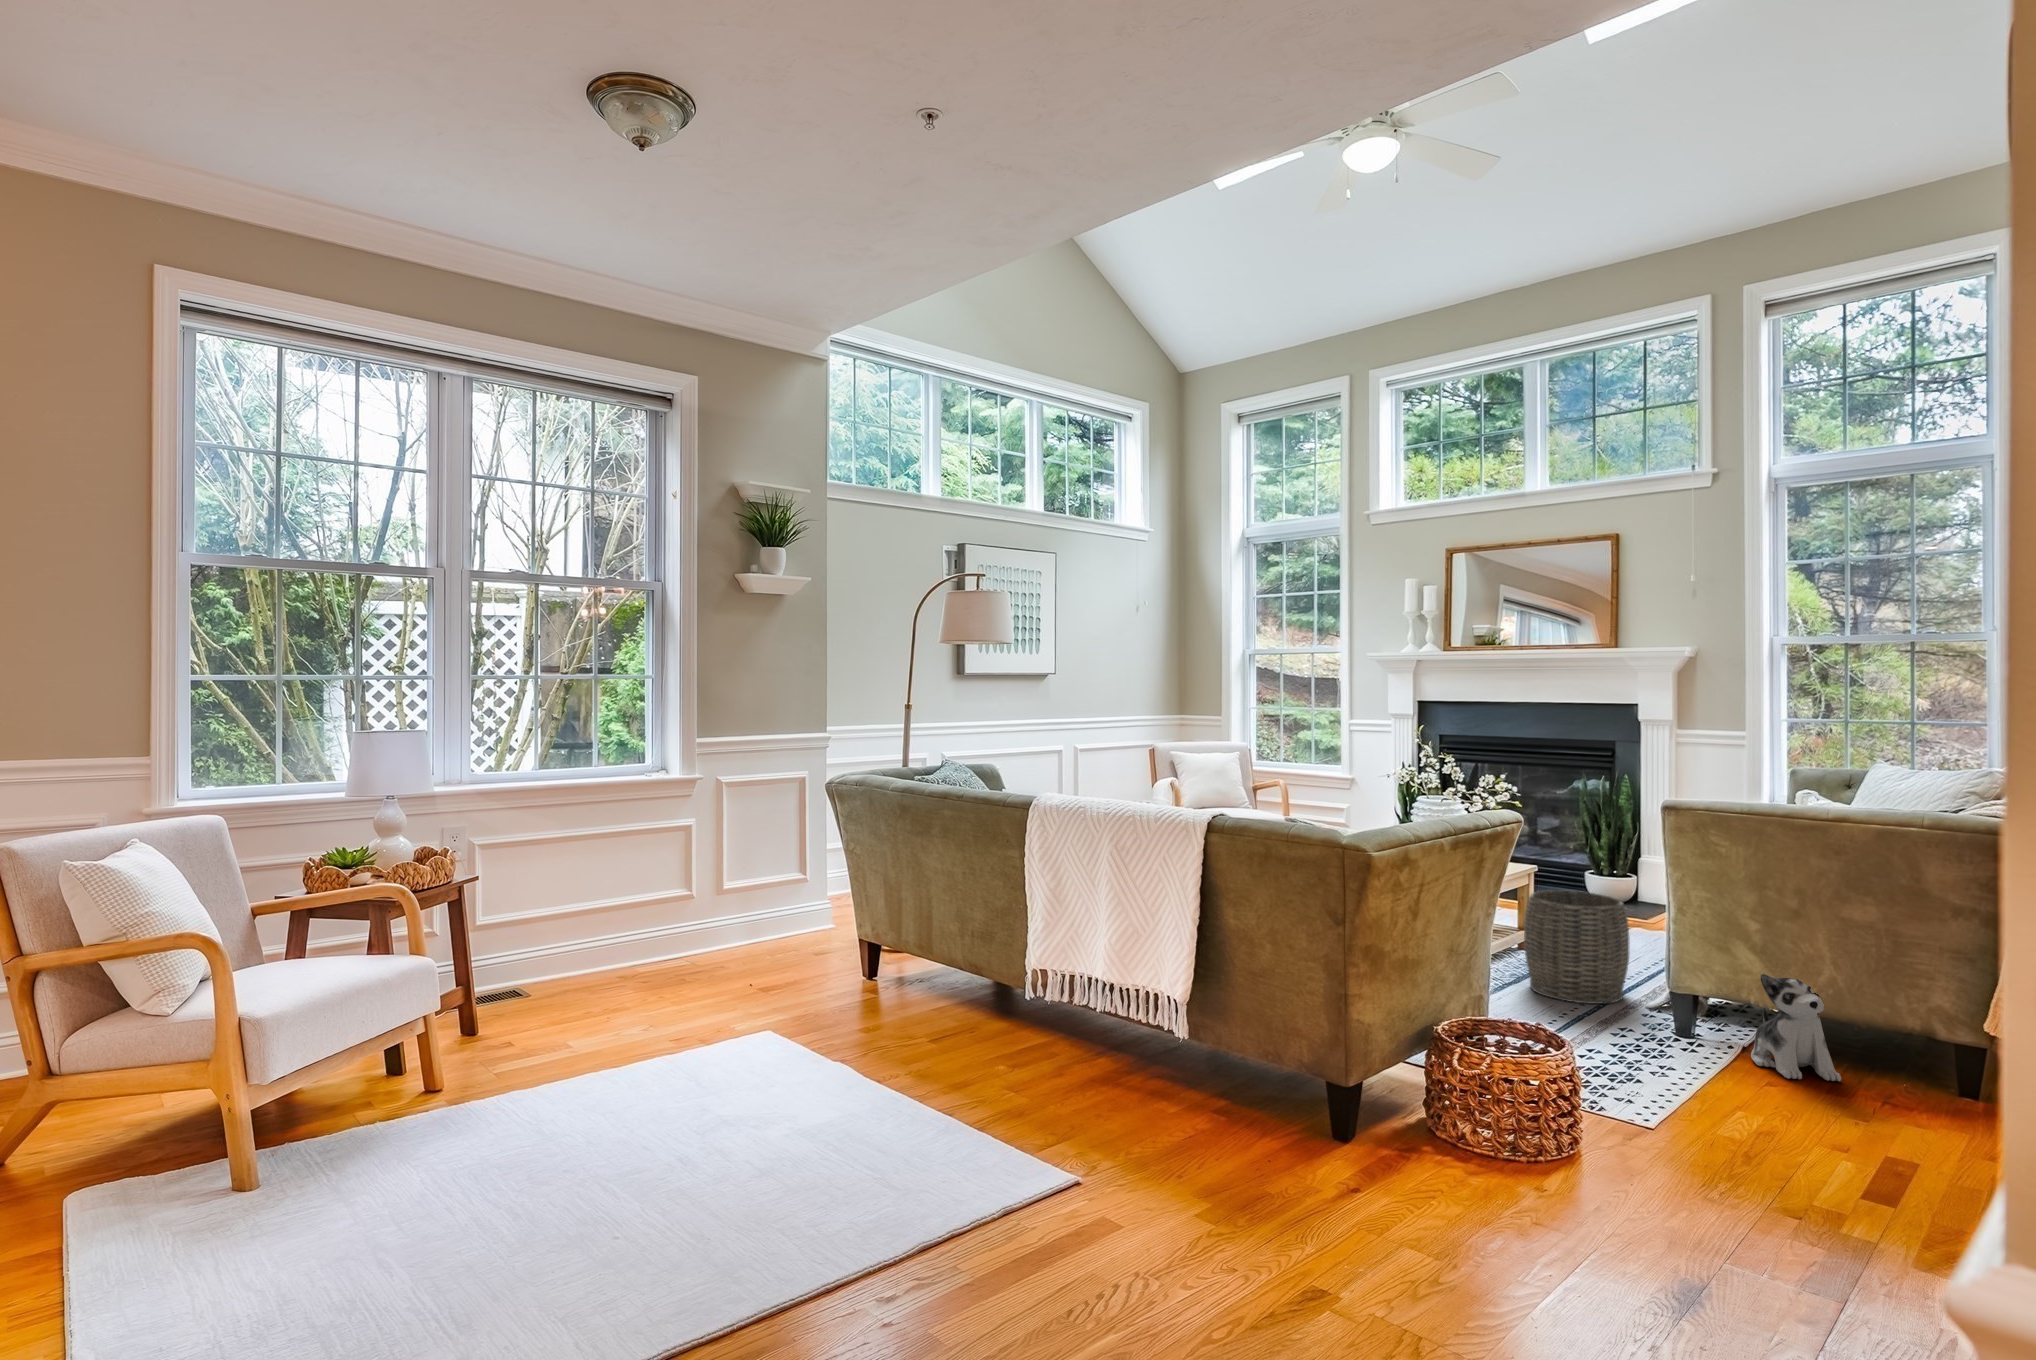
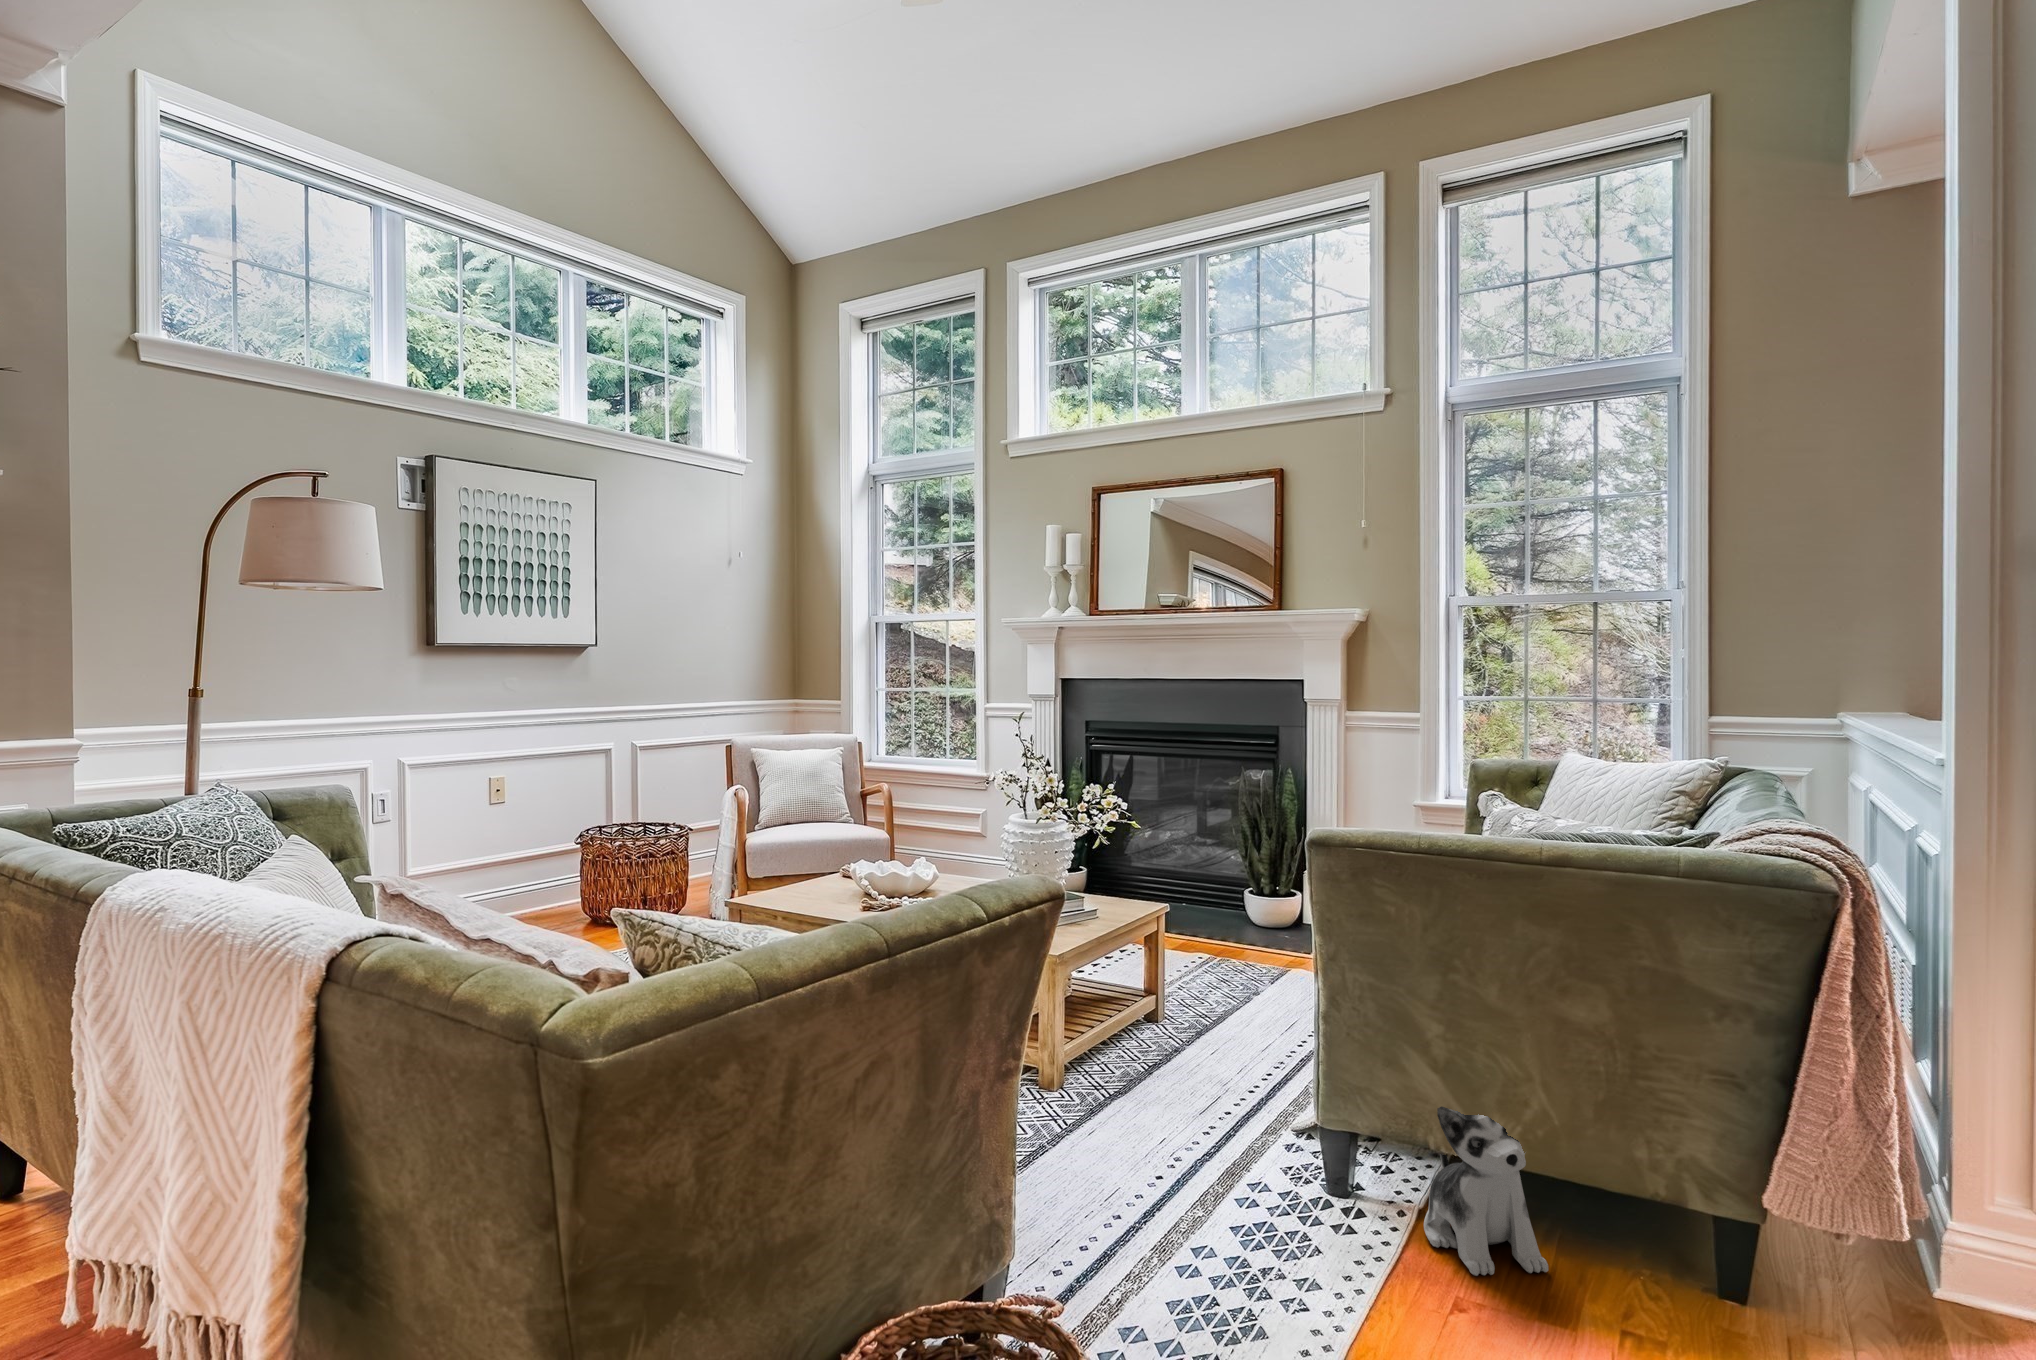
woven basket: present [1524,890,1629,1004] -> none [1133,949,1270,1123]

